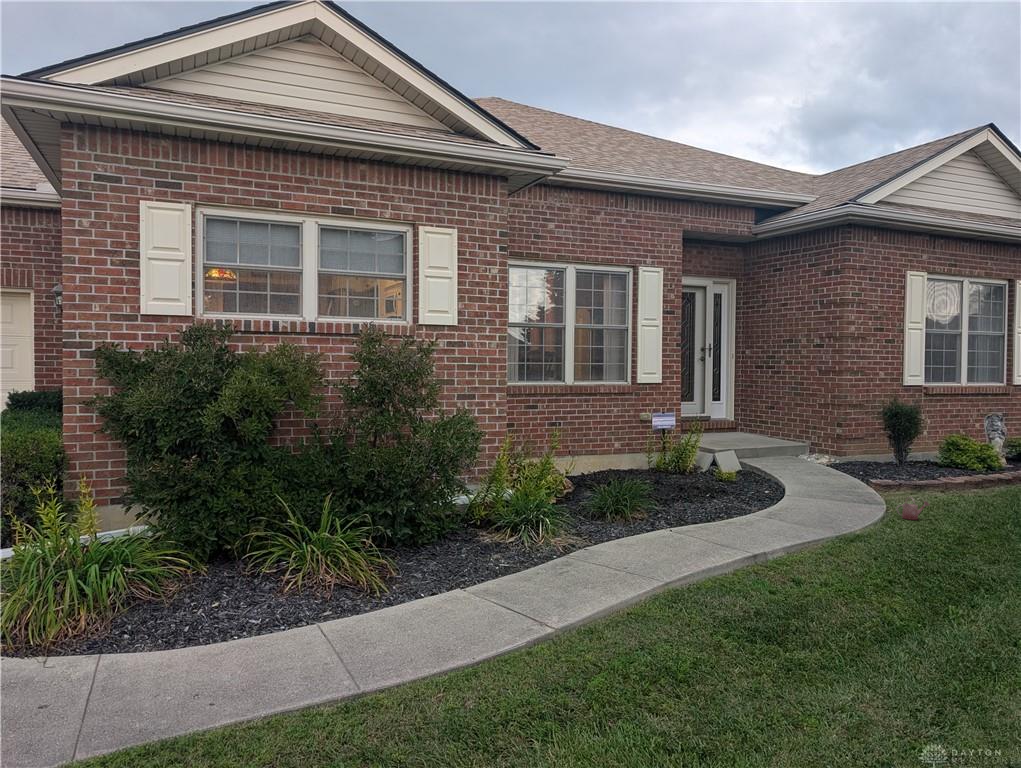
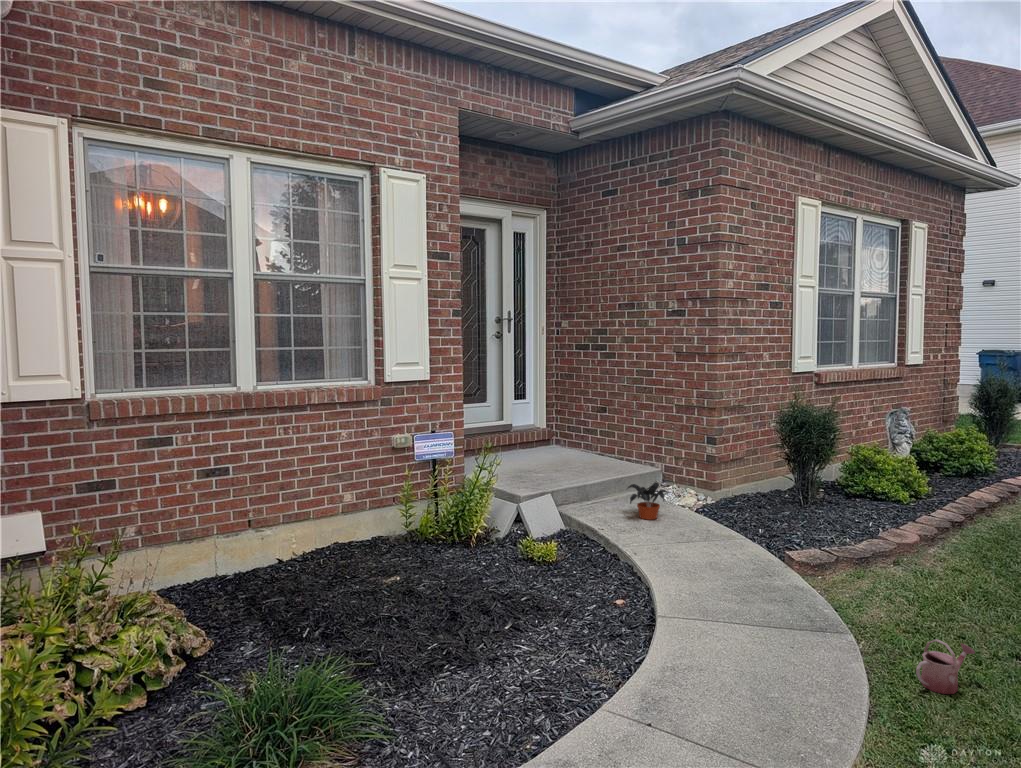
potted plant: none [778,446,805,467] -> present [628,482,668,520]

